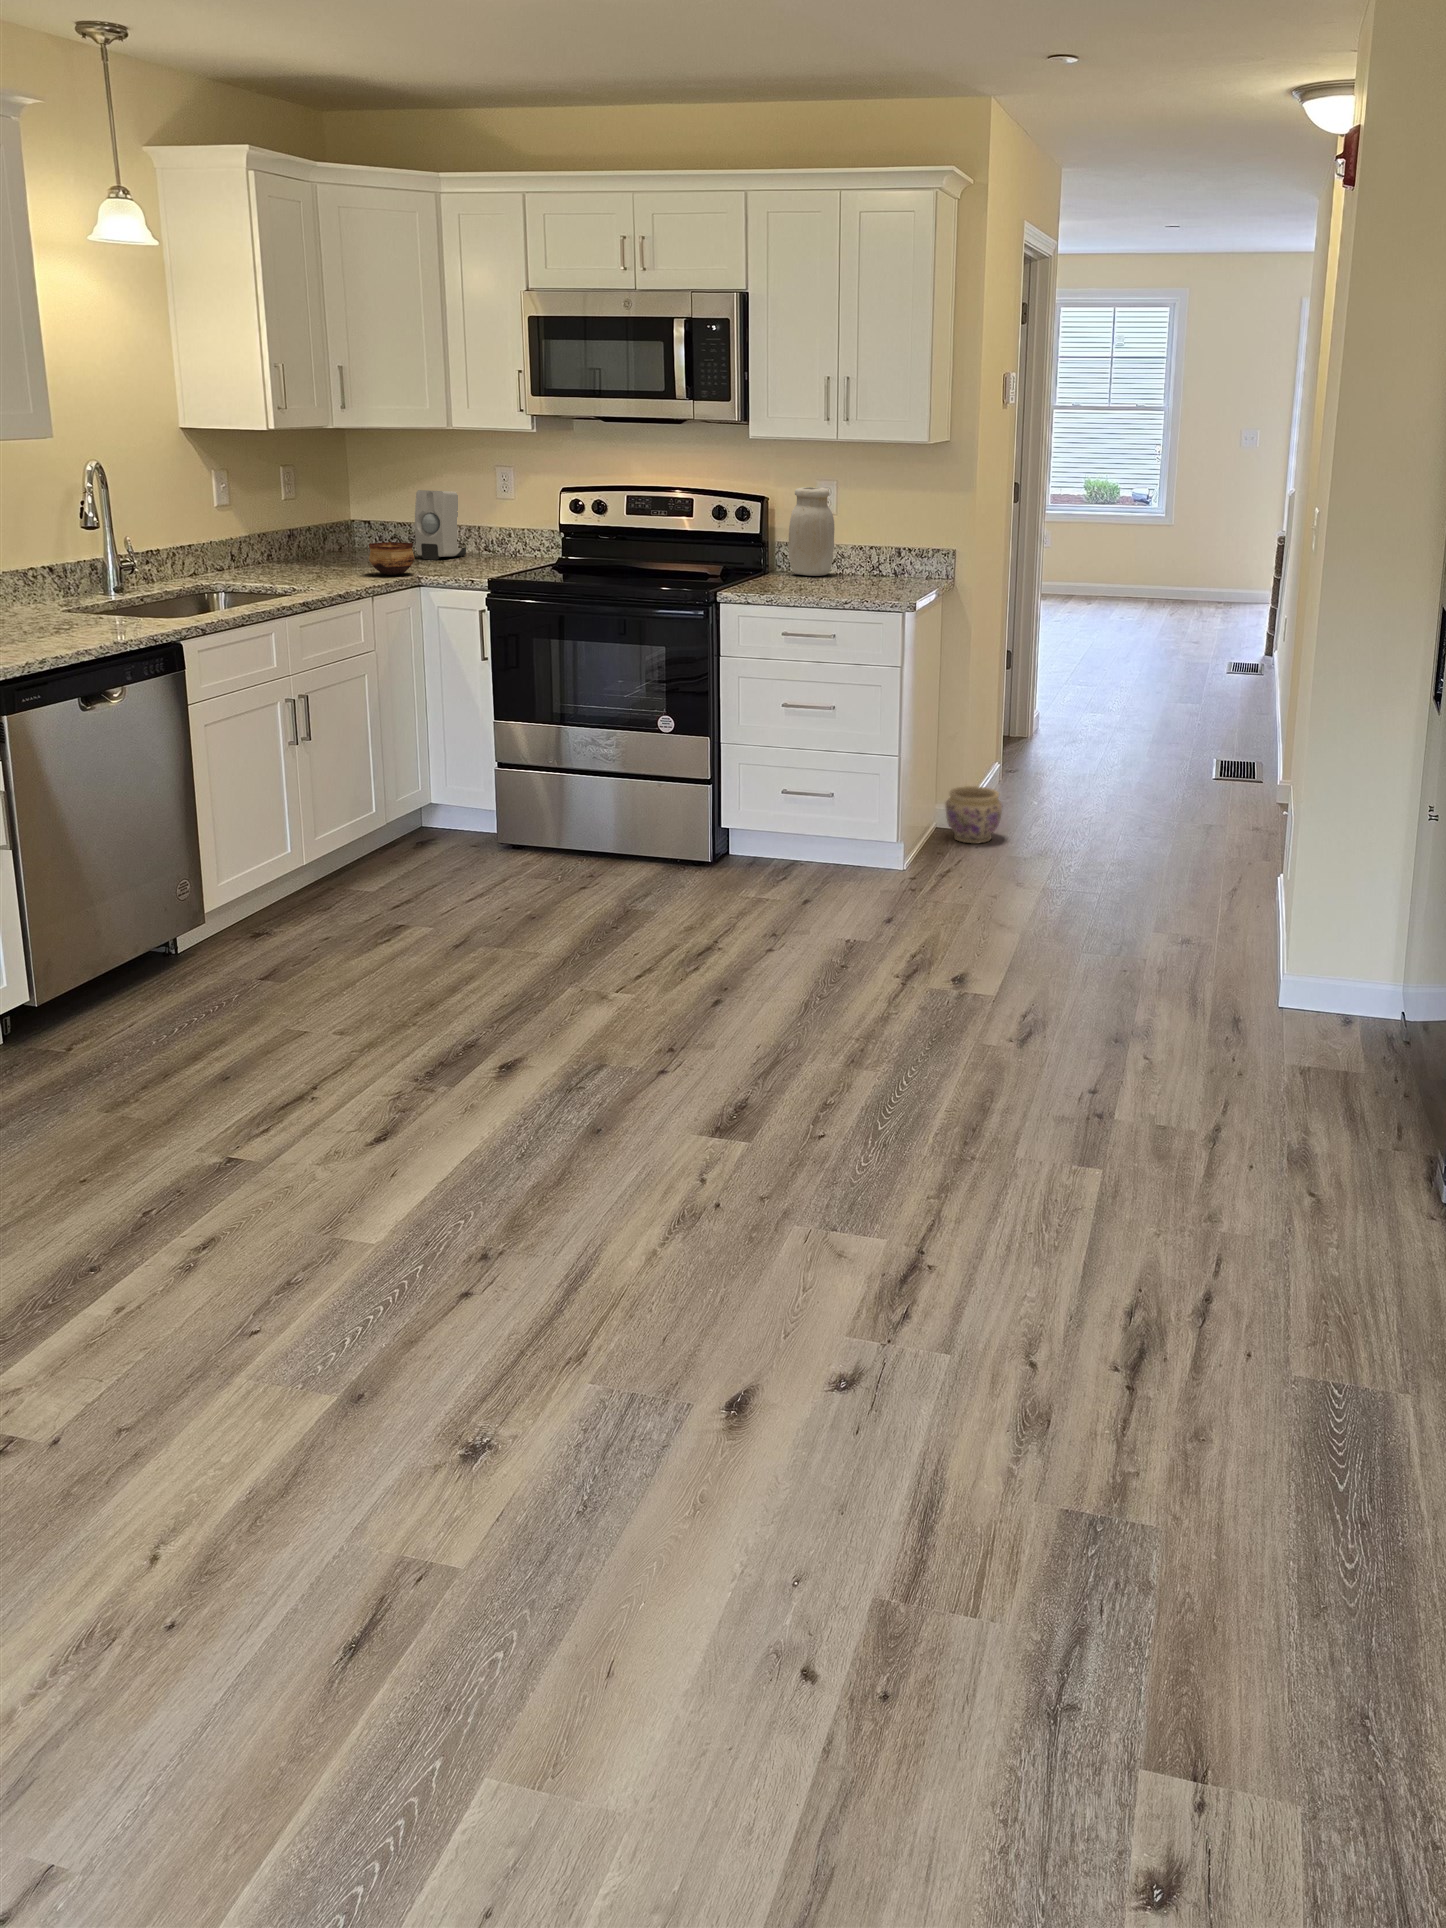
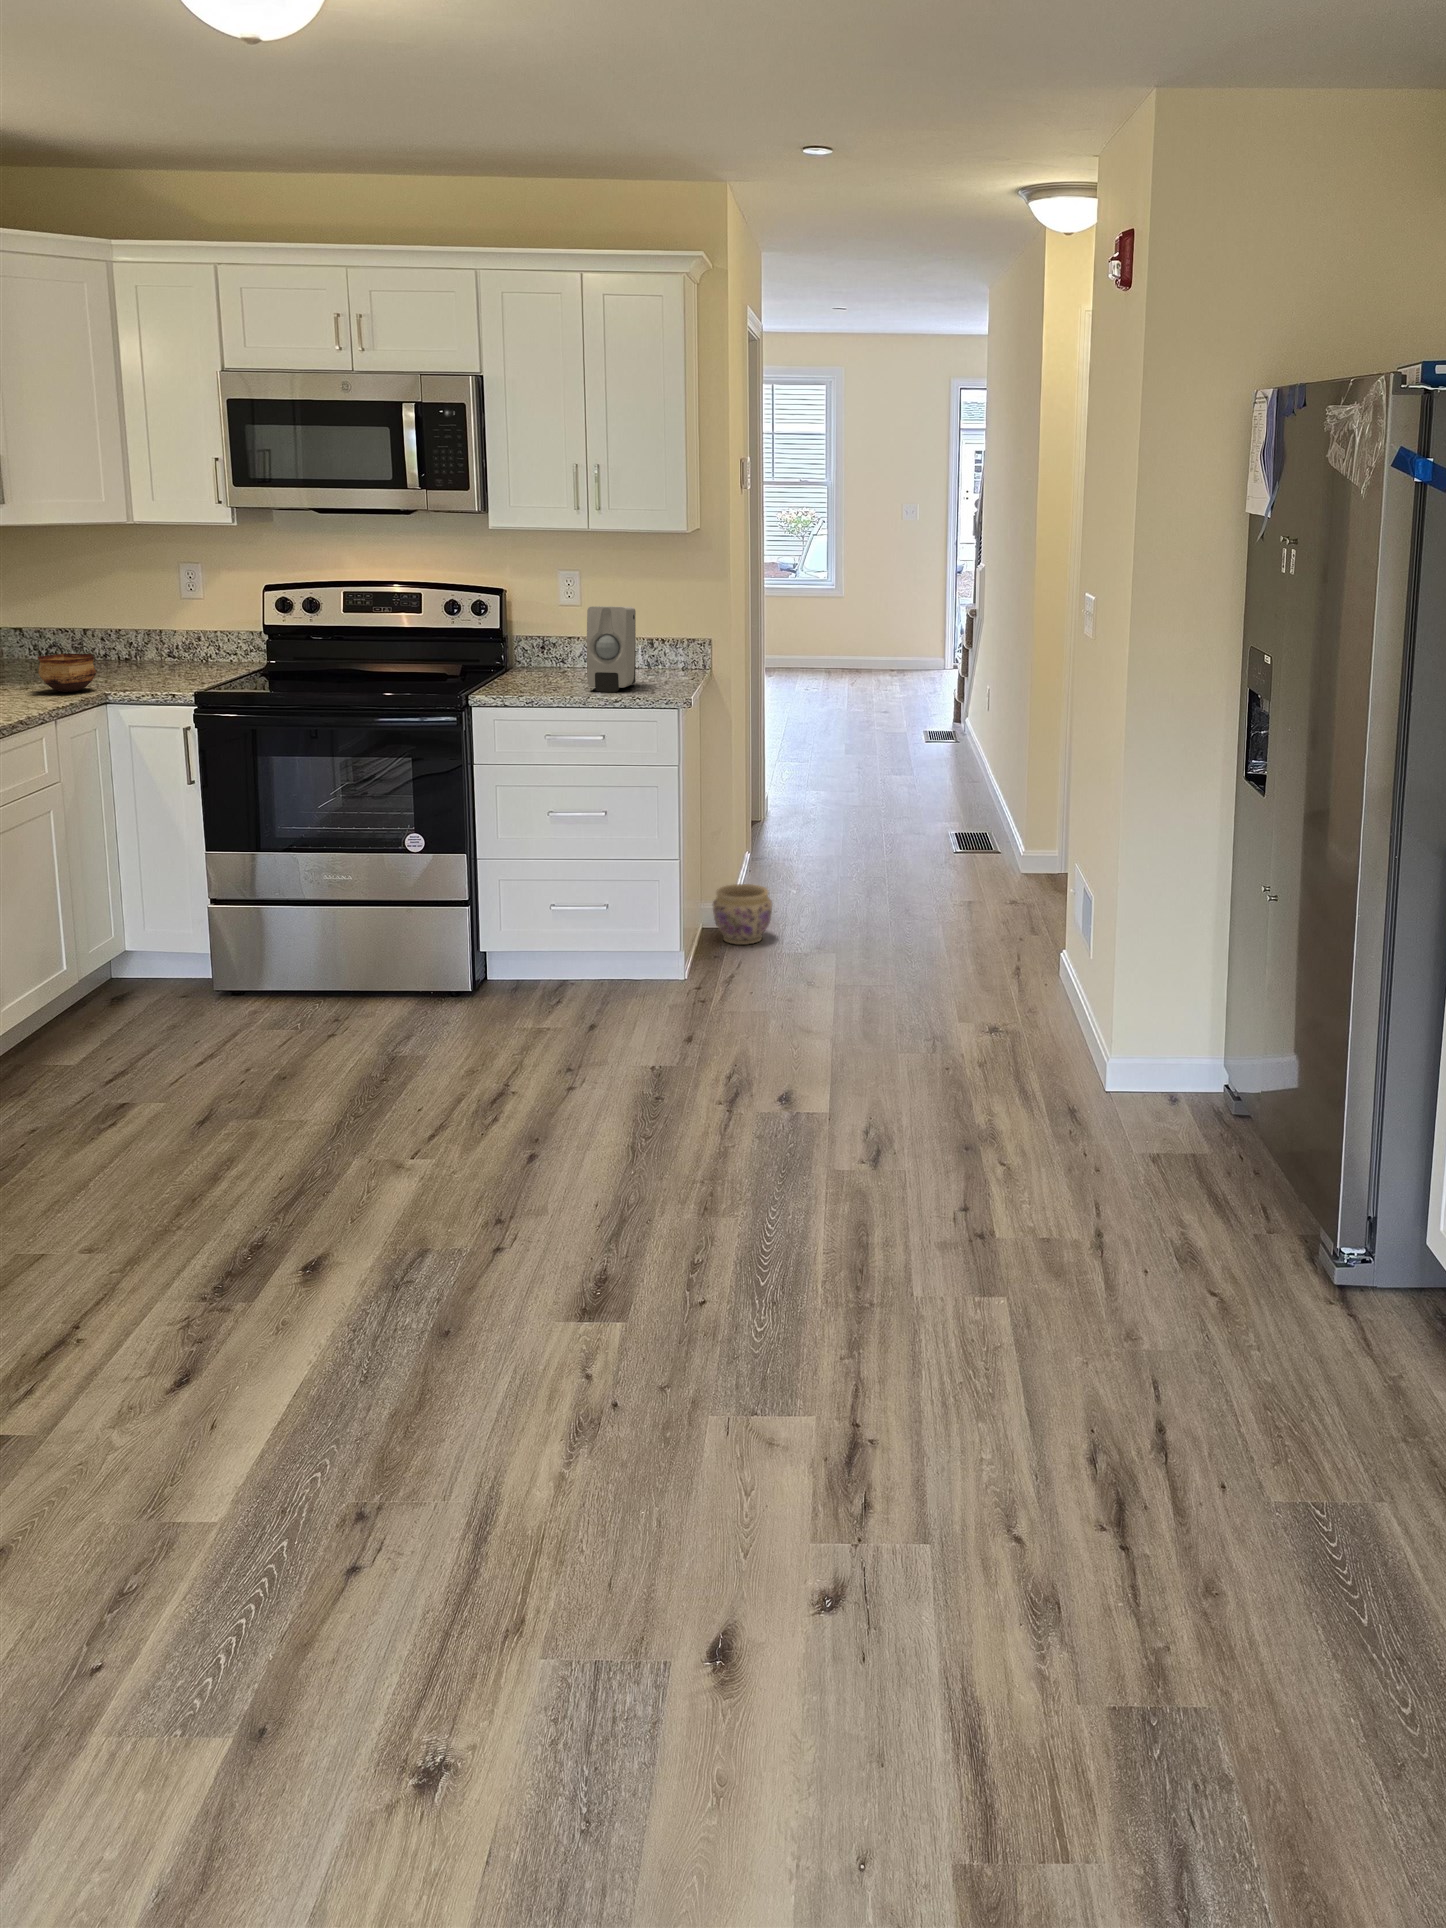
jar: present [789,487,834,576] -> none [530,578,579,672]
soap dispenser: present [415,490,466,560] -> present [587,606,636,692]

